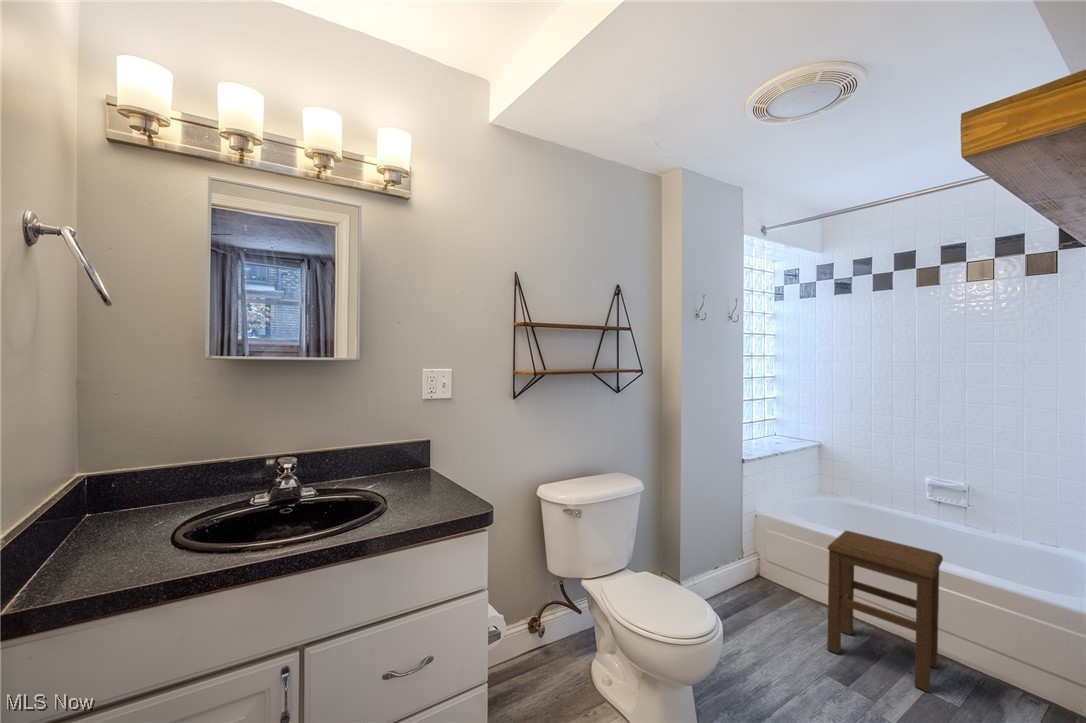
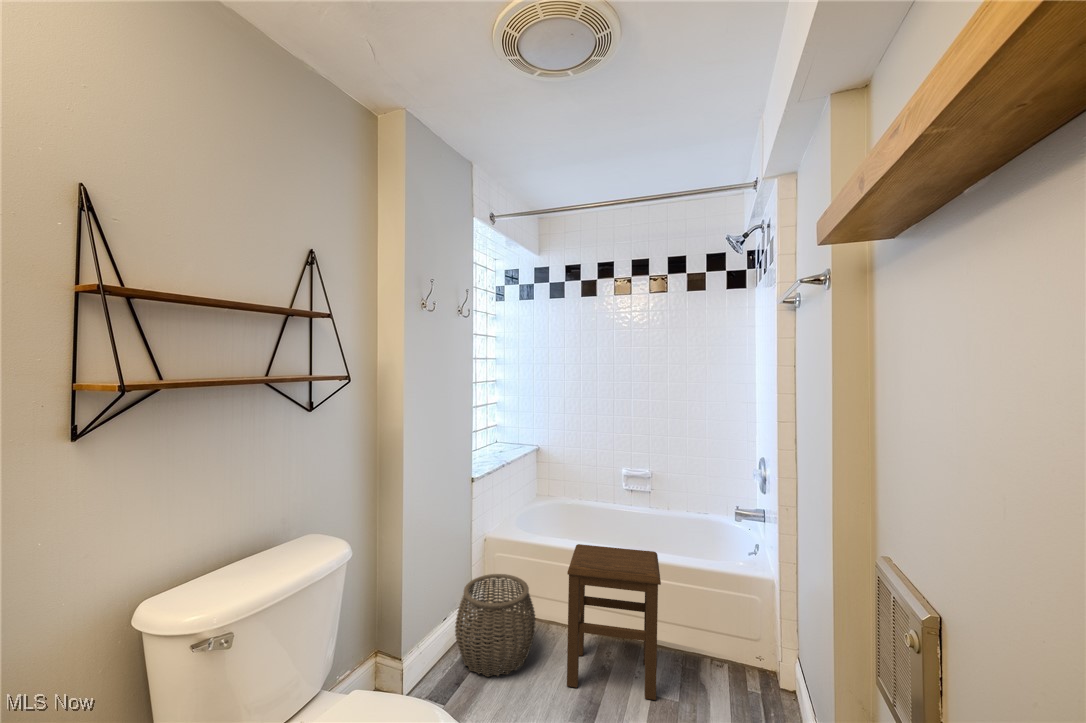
woven basket: none [725,541,801,624] -> present [455,574,536,676]

